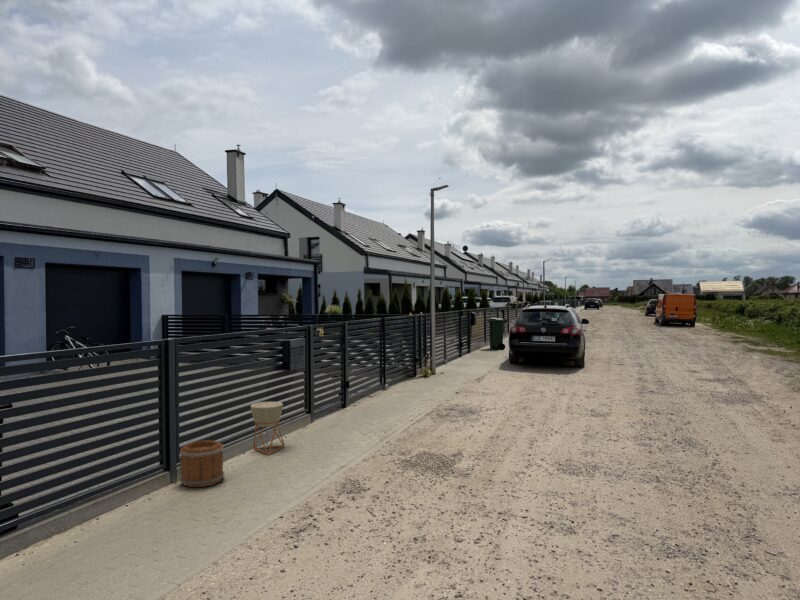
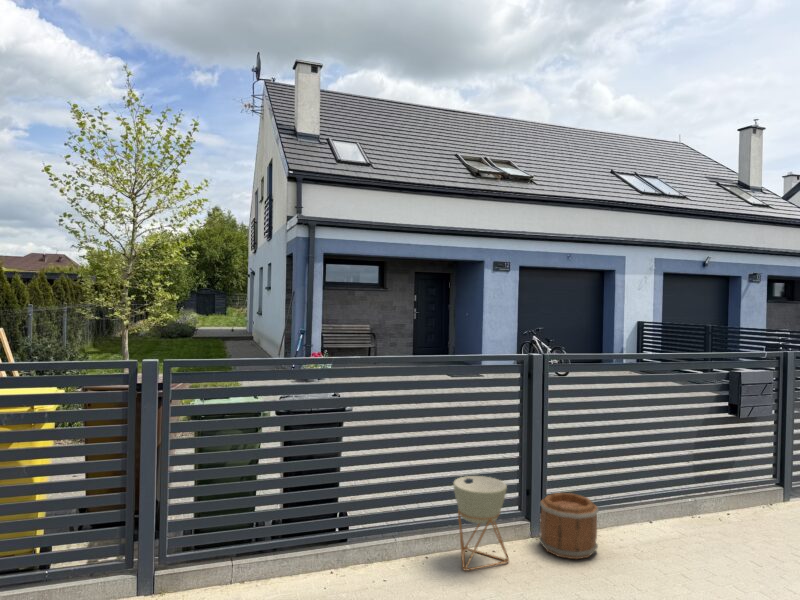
planter: present [251,402,284,455] -> present [453,476,509,571]

